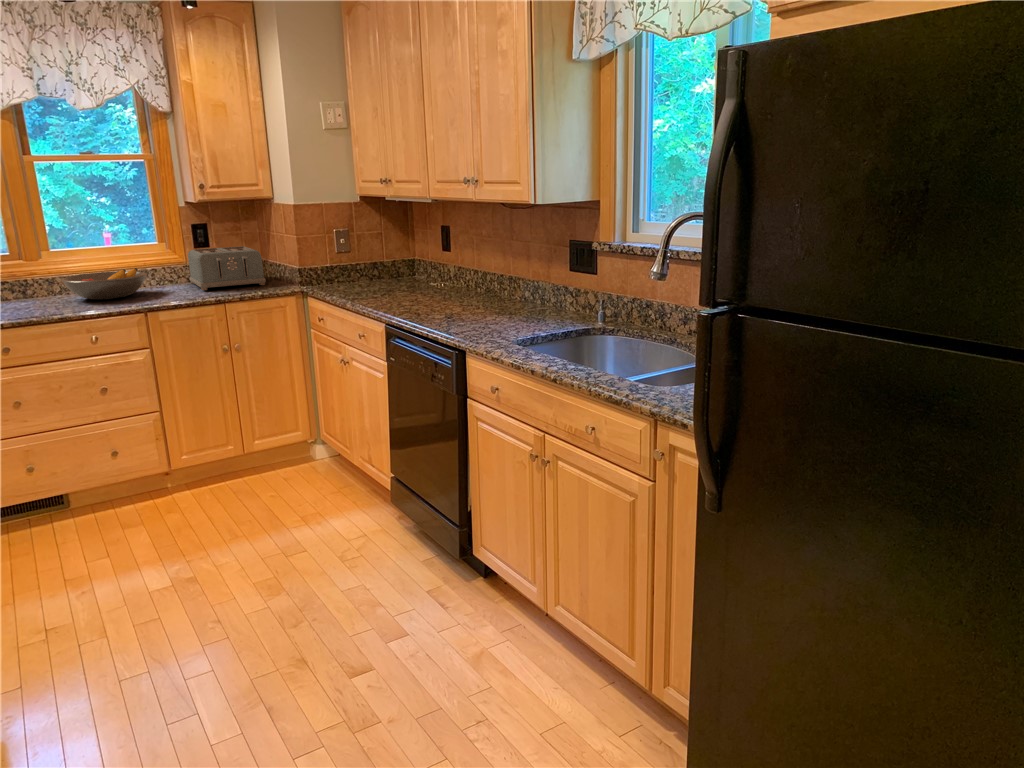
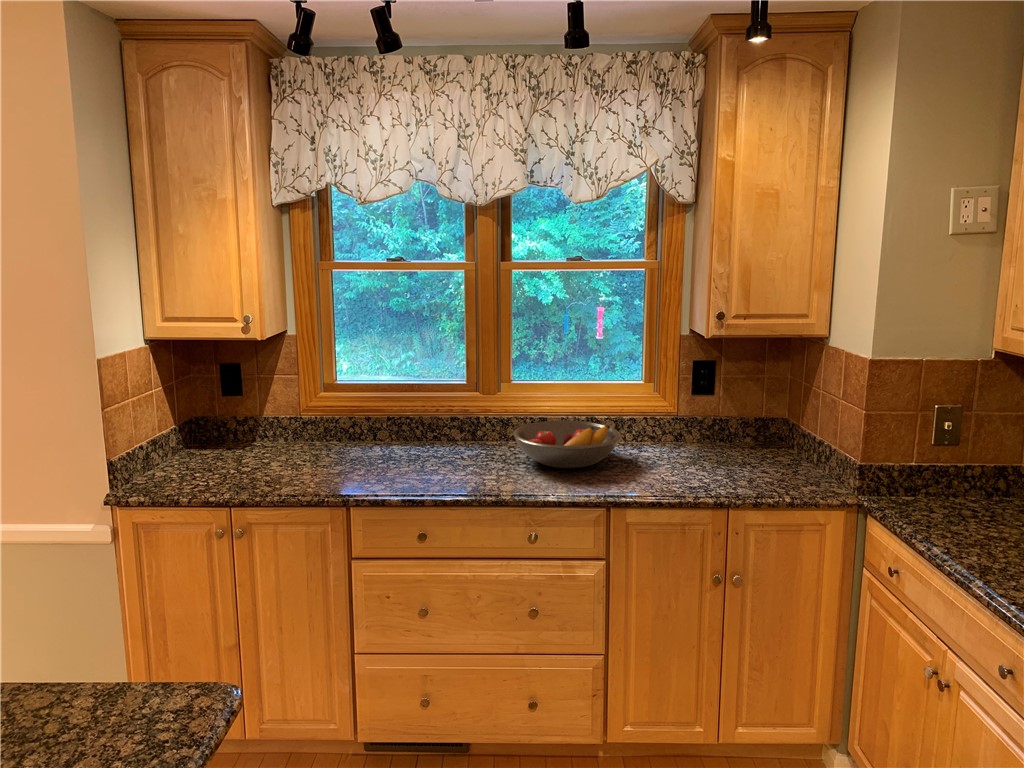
toaster: present [188,246,266,290] -> none [677,399,795,475]

